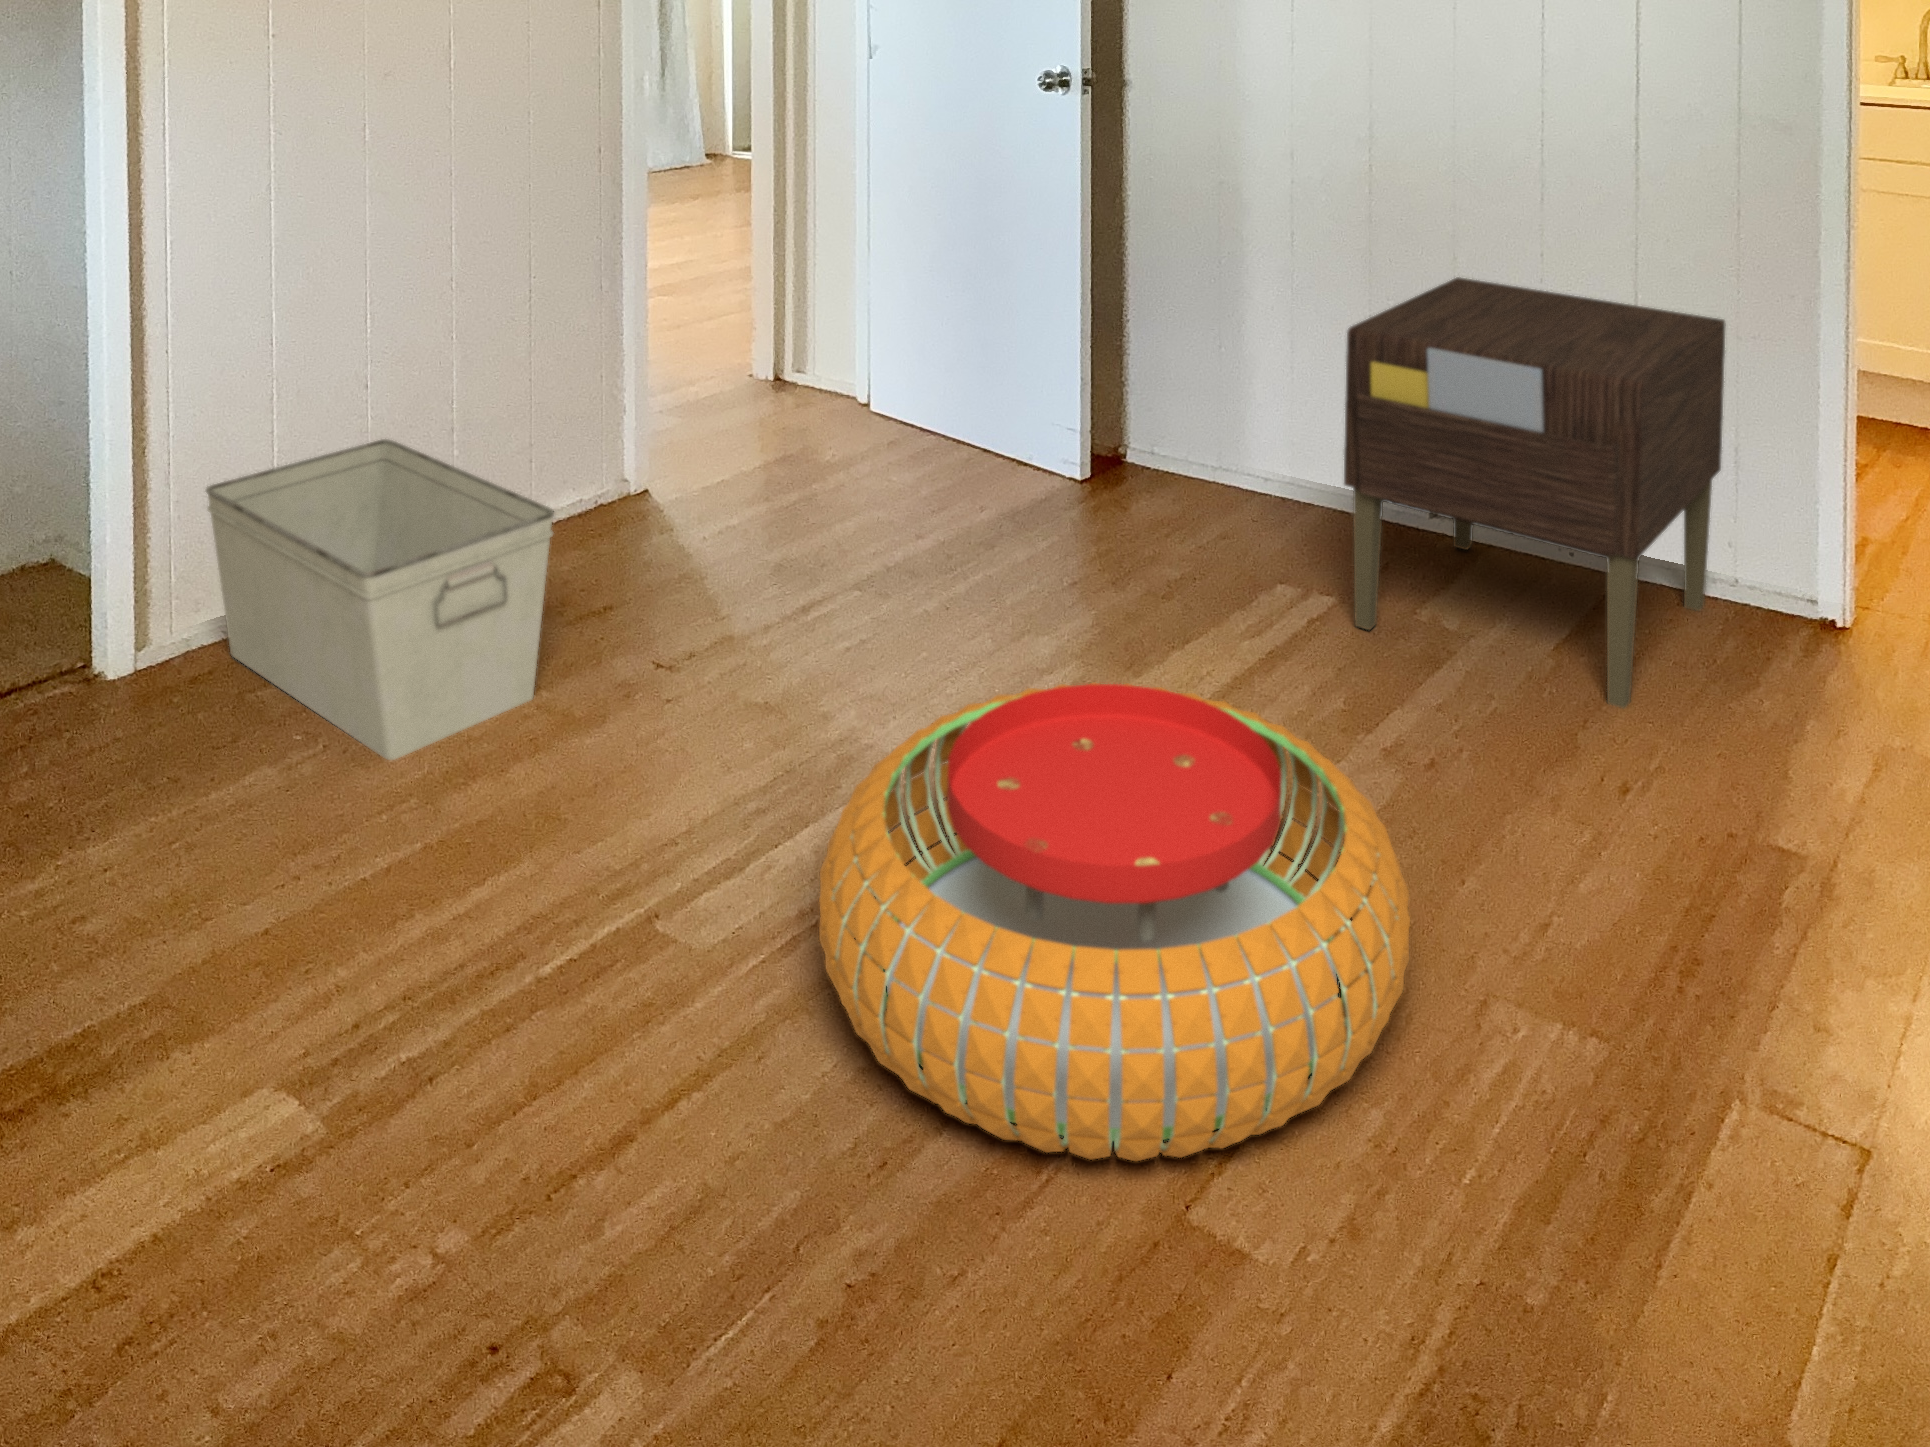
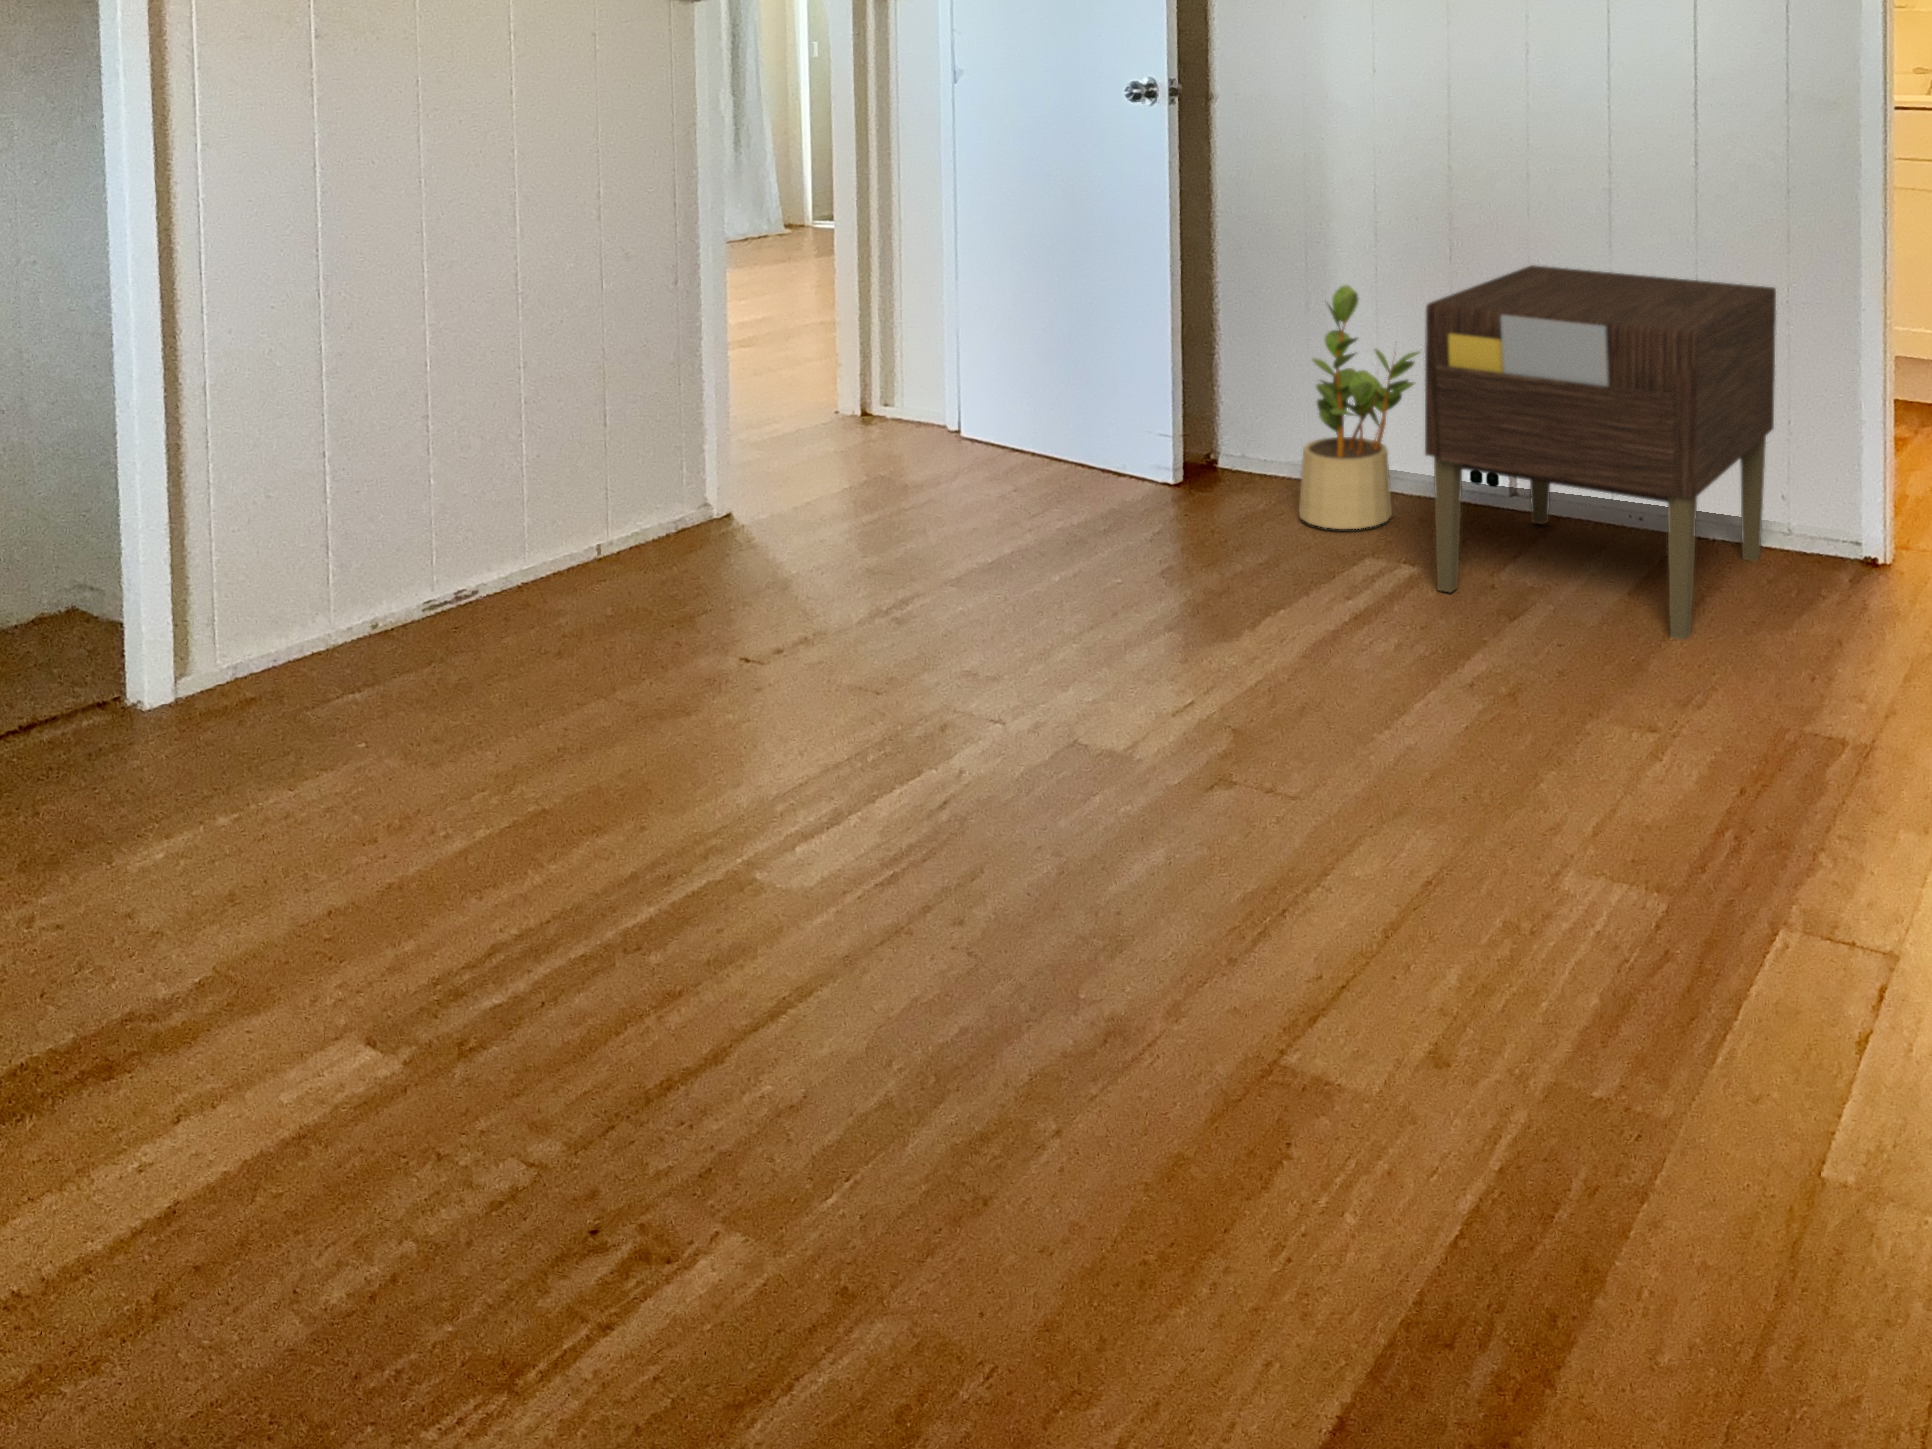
potted plant: none [1209,290,1340,544] -> present [1299,285,1419,529]
storage bin: present [206,439,554,760] -> none [252,457,635,757]
pouf: present [819,683,1410,1161] -> none [918,617,1483,1017]

